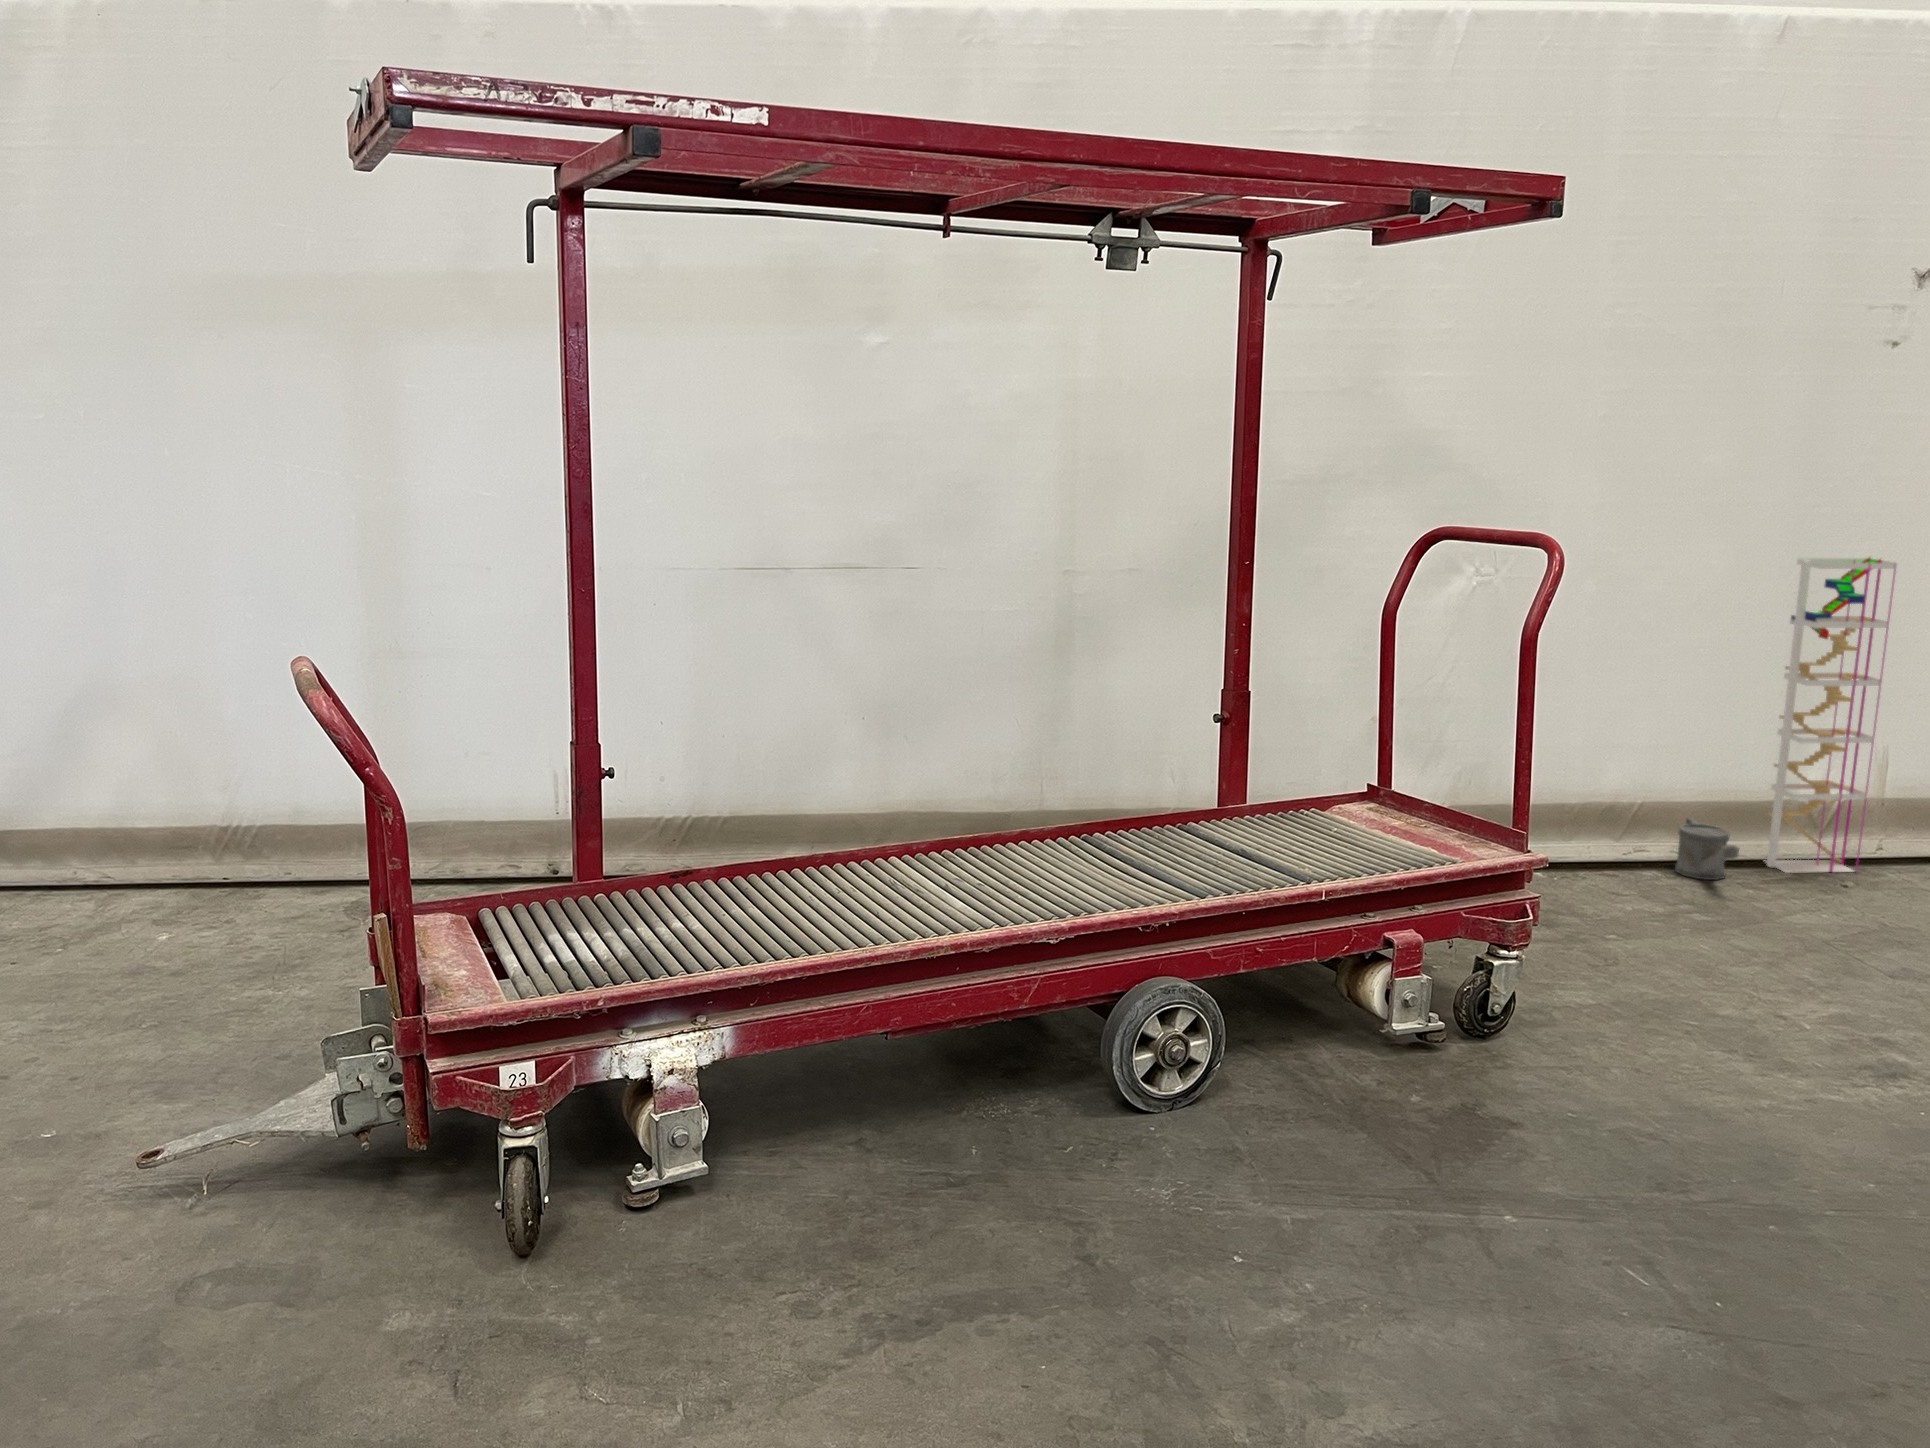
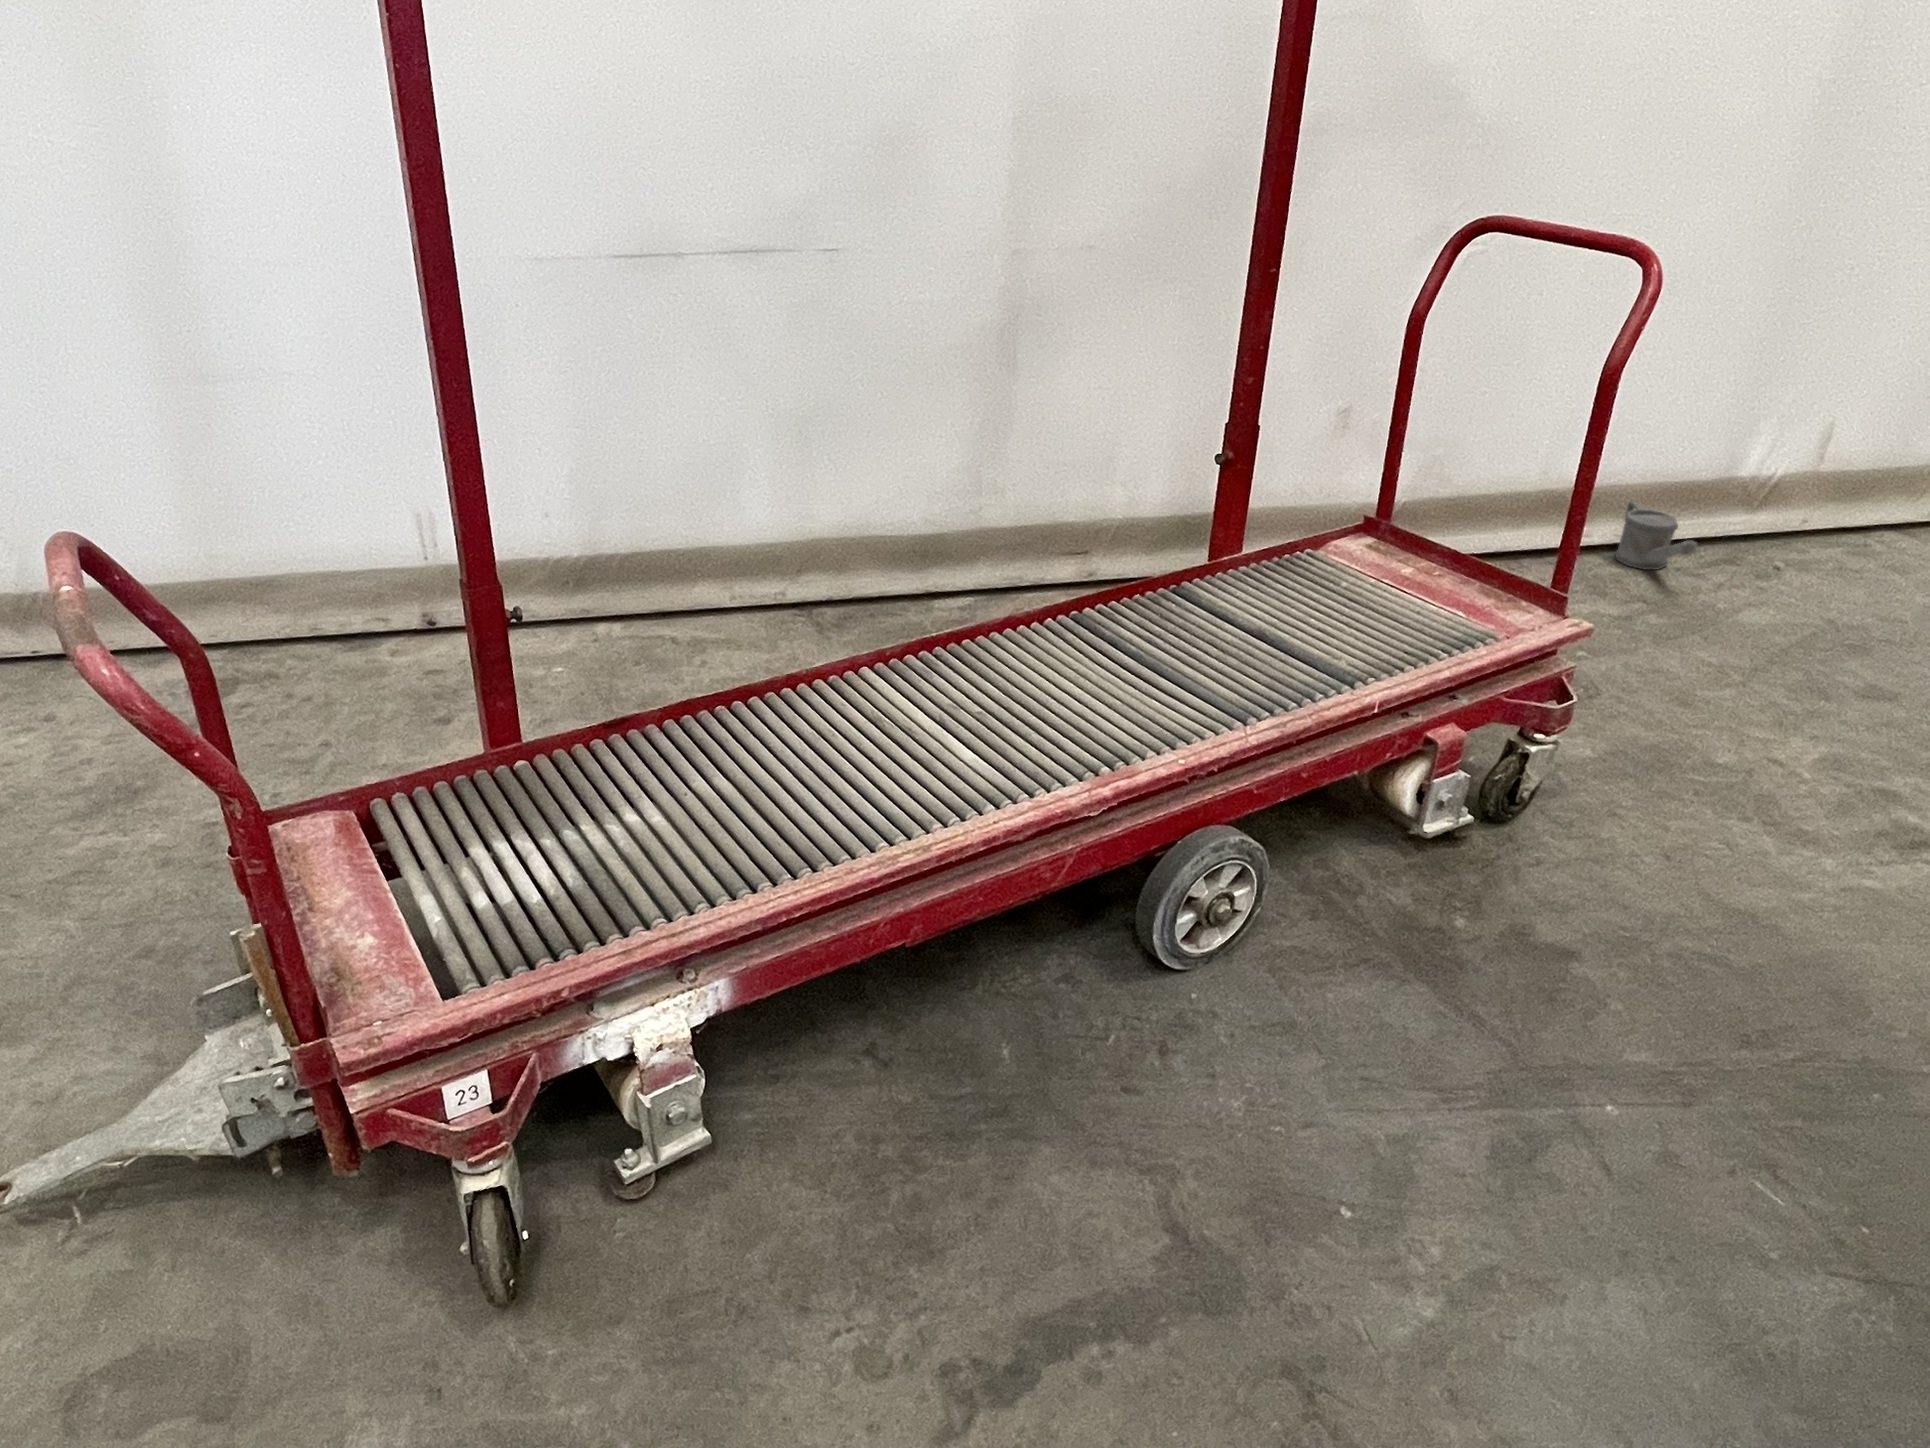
shelving unit: present [1766,558,1897,873] -> none [1694,215,1894,555]

